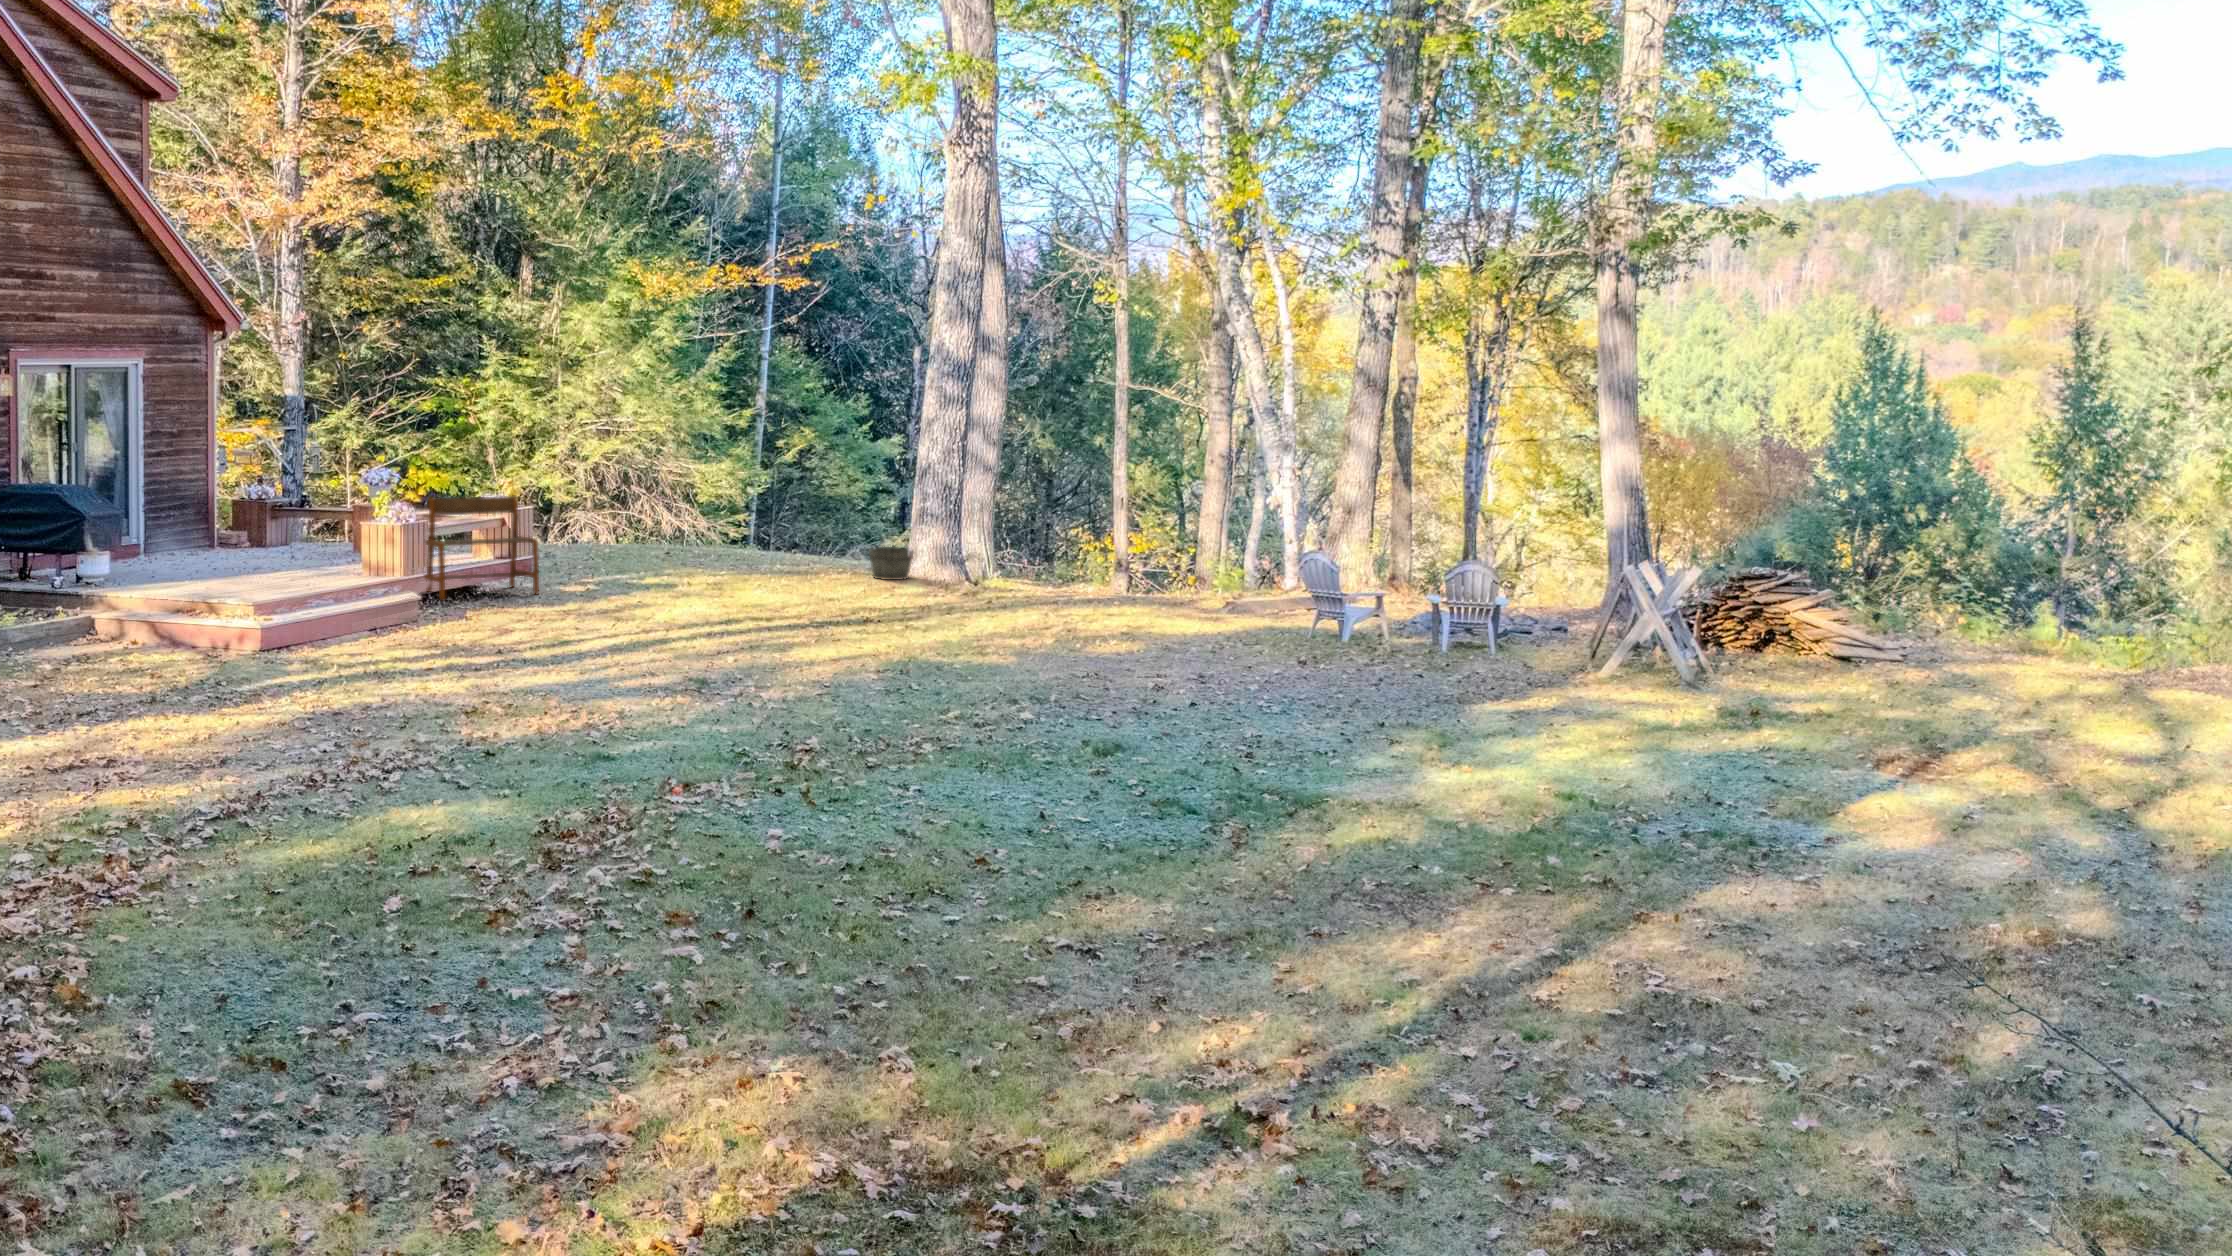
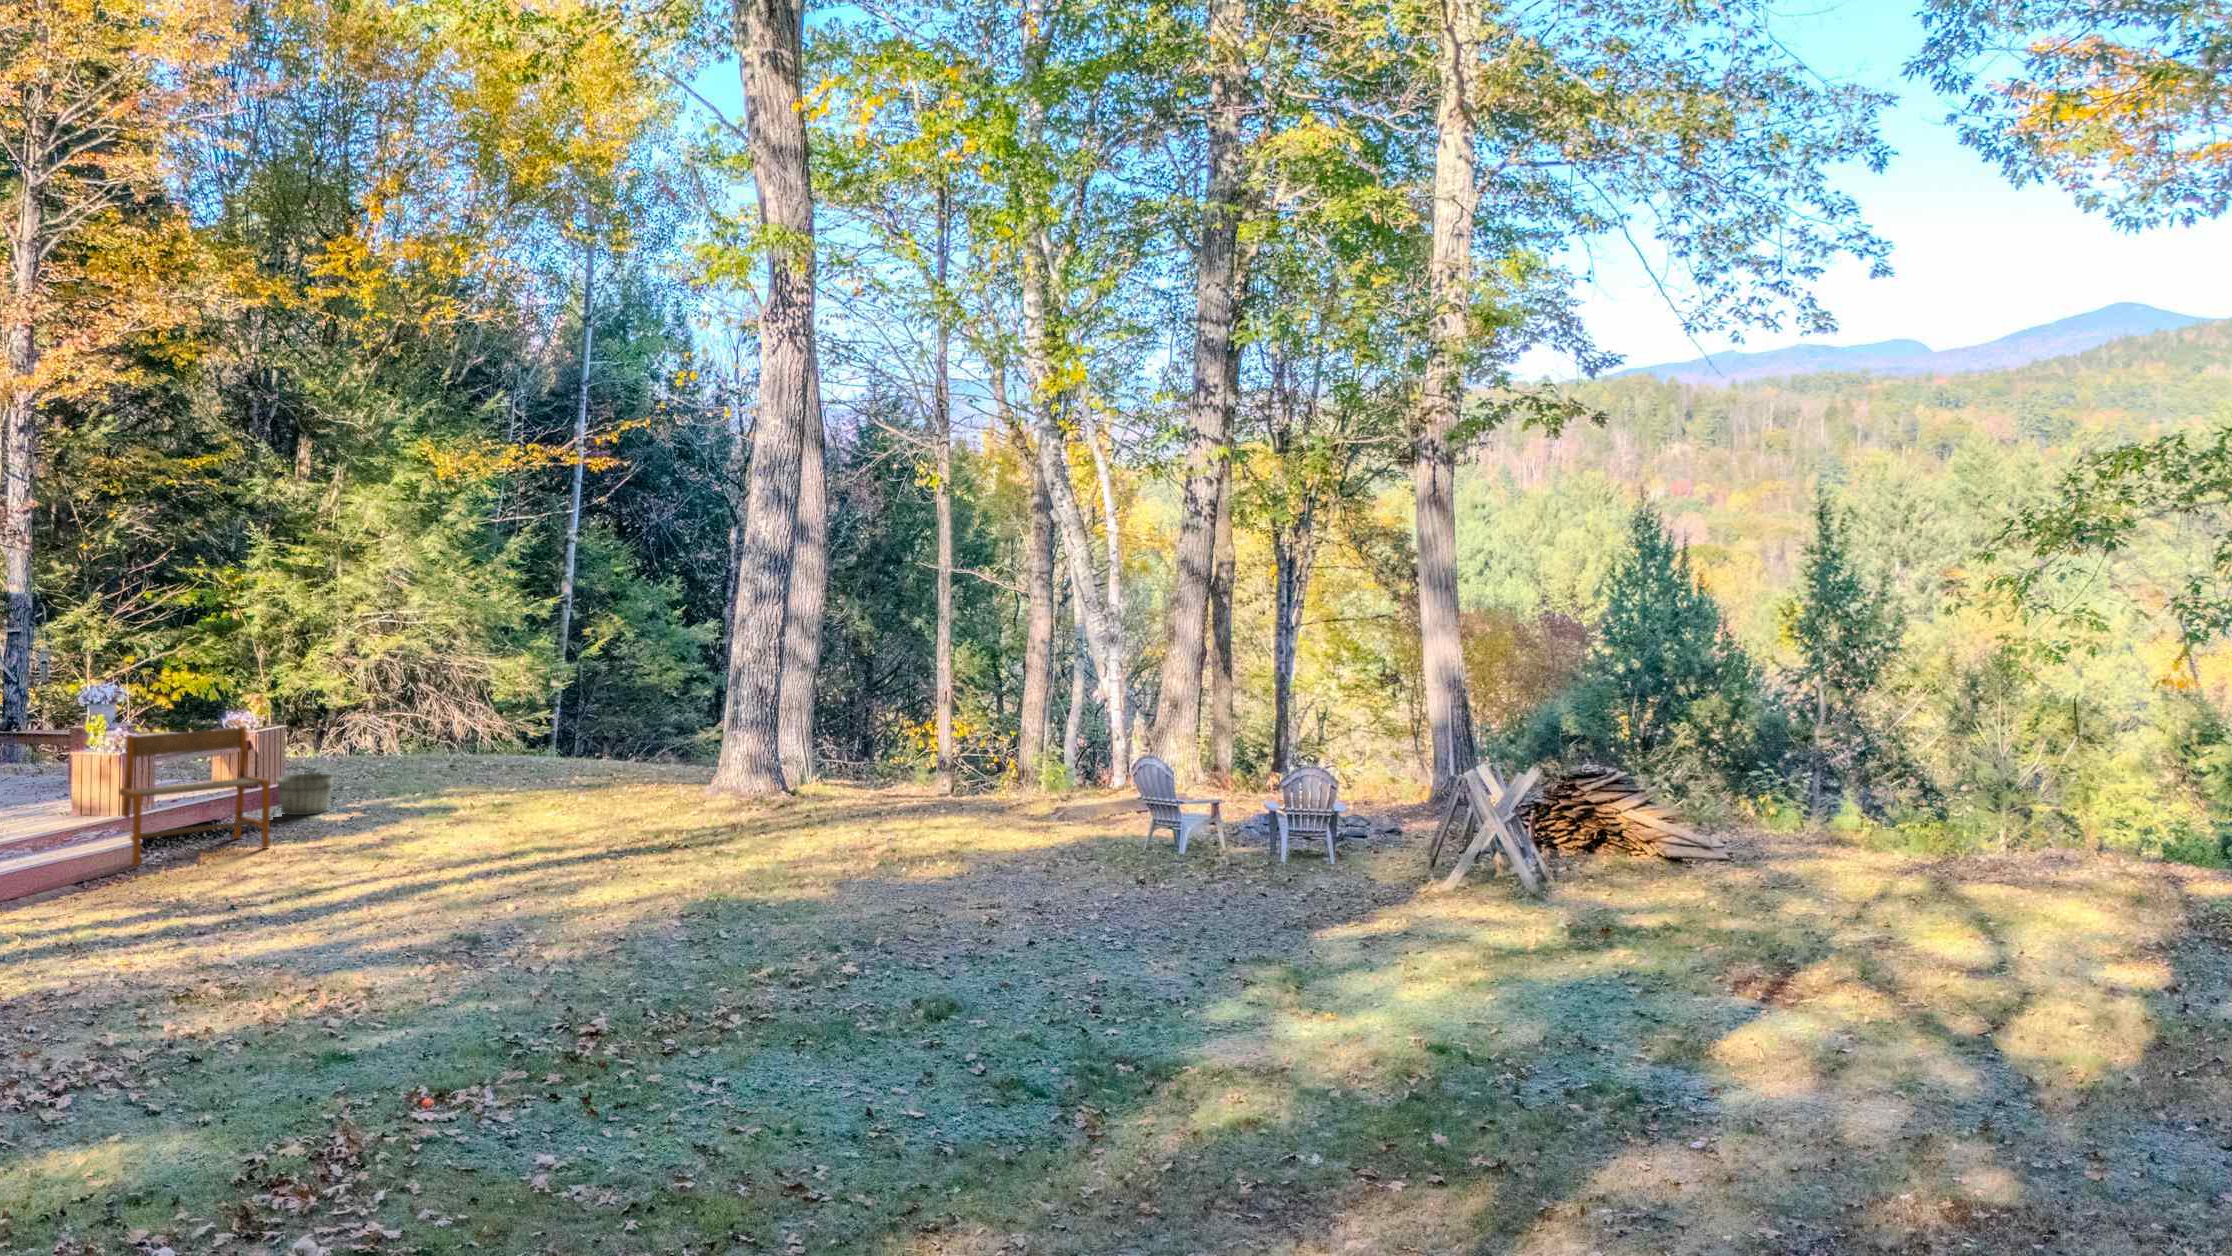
wooden bucket: present [869,546,913,580] -> present [277,770,334,815]

